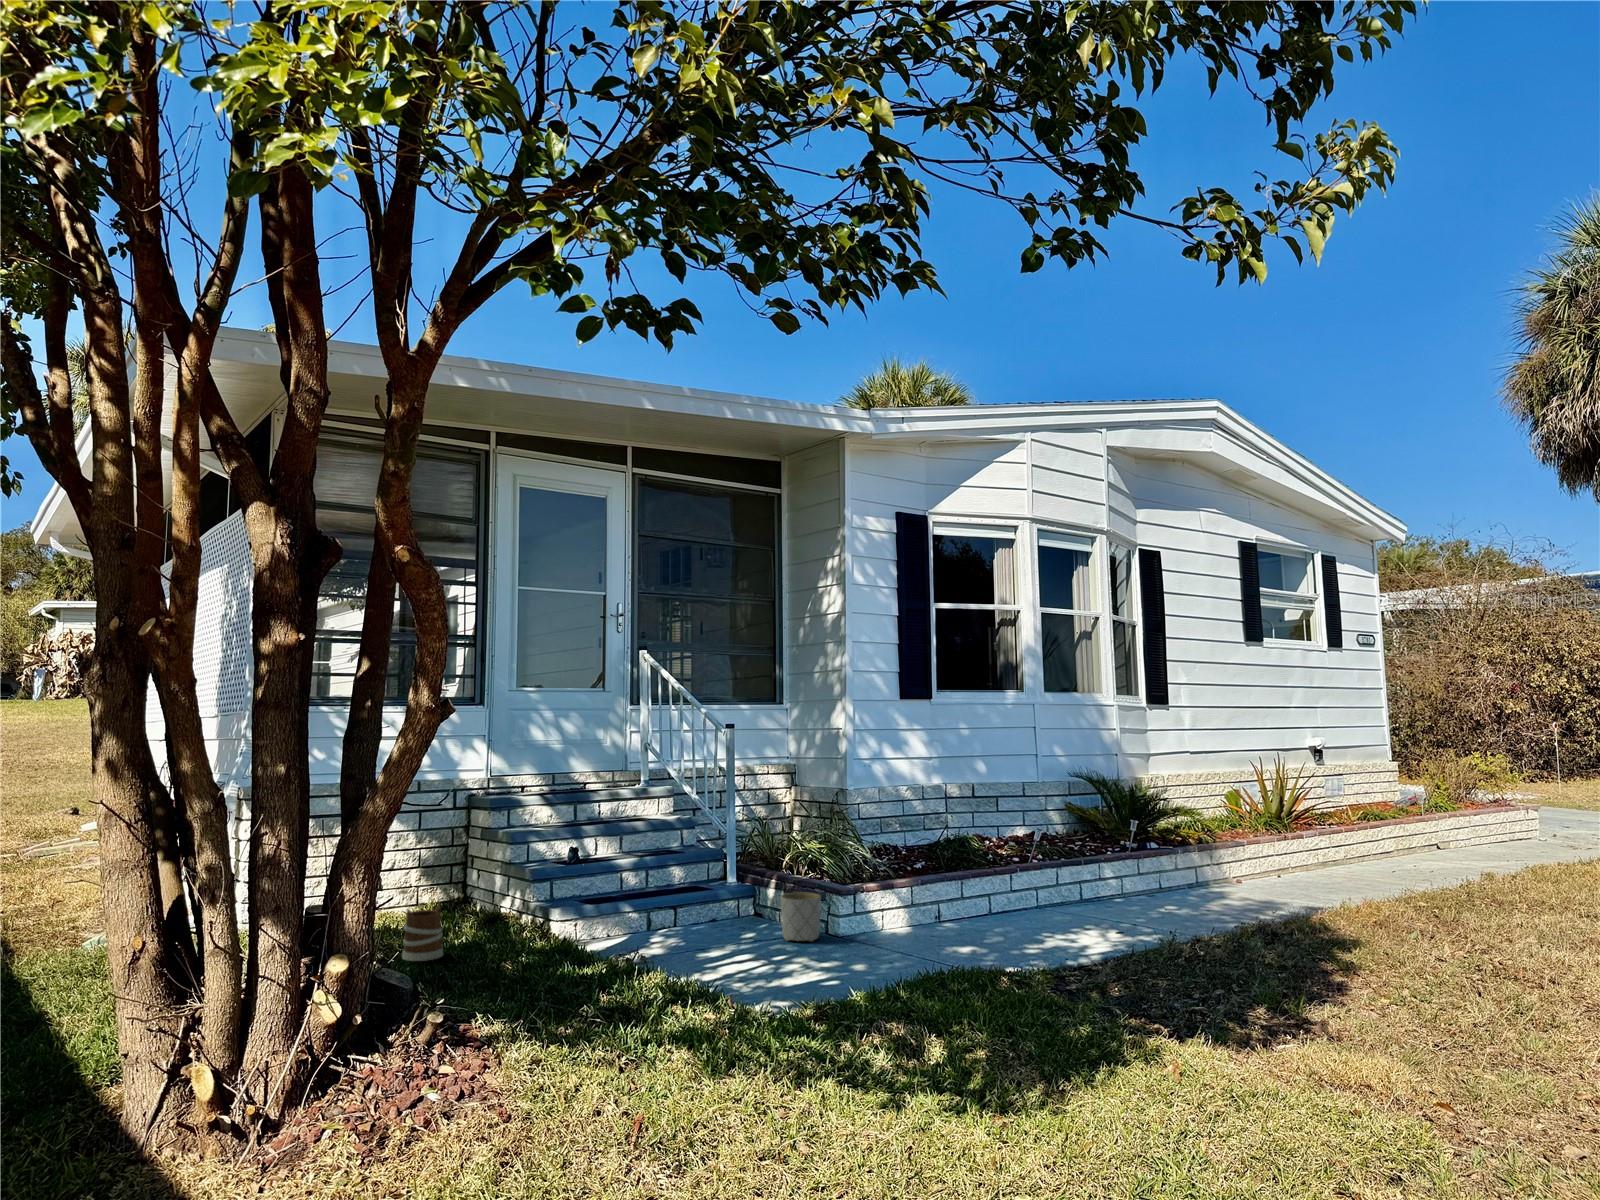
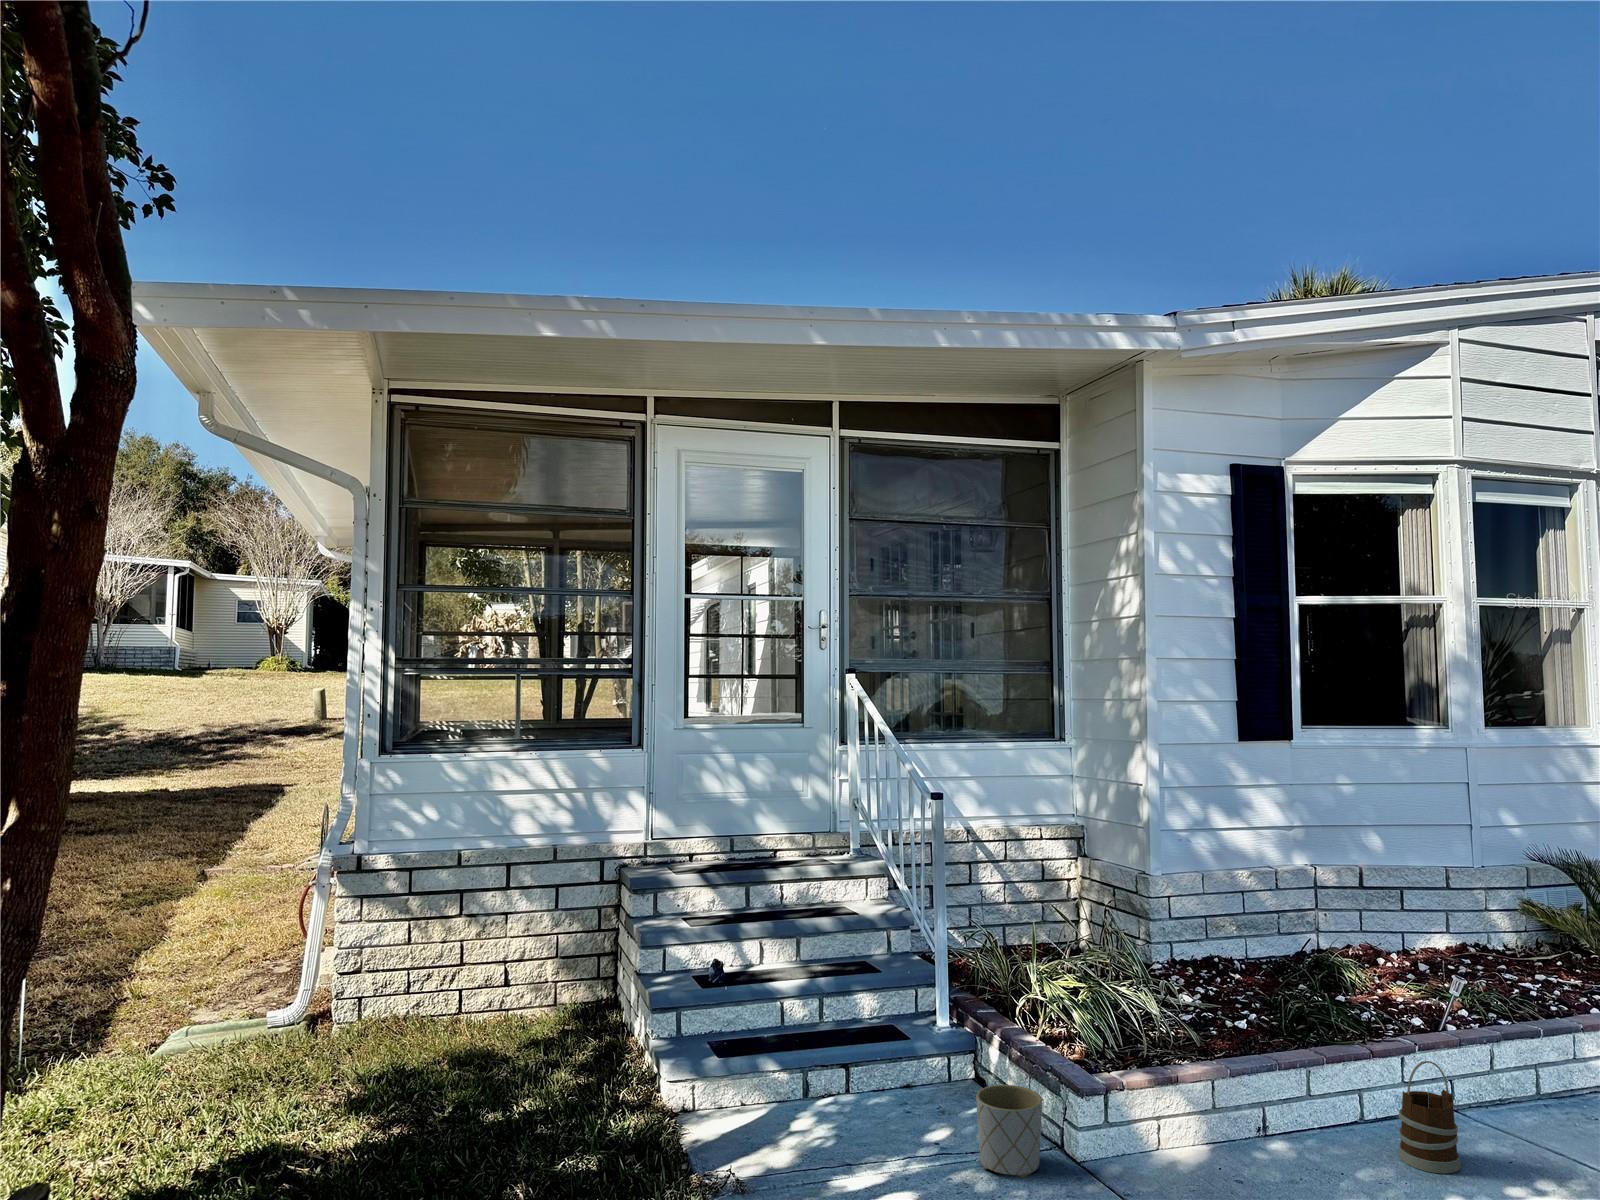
wooden bucket: present [402,887,443,961] -> present [1398,1061,1461,1173]

